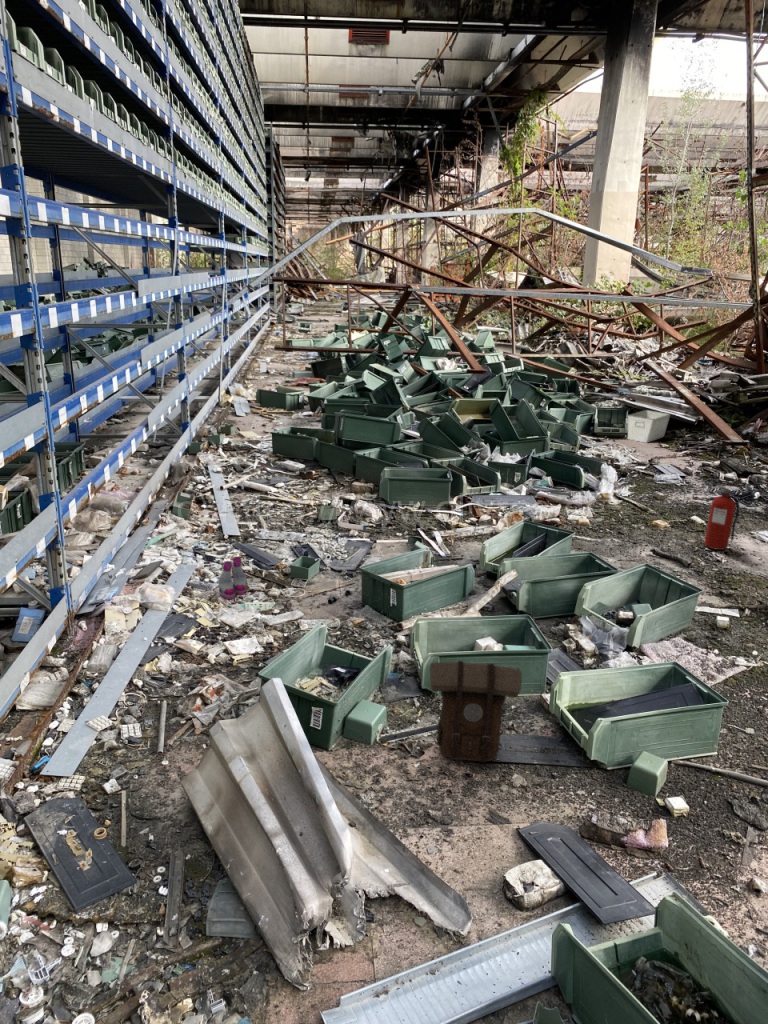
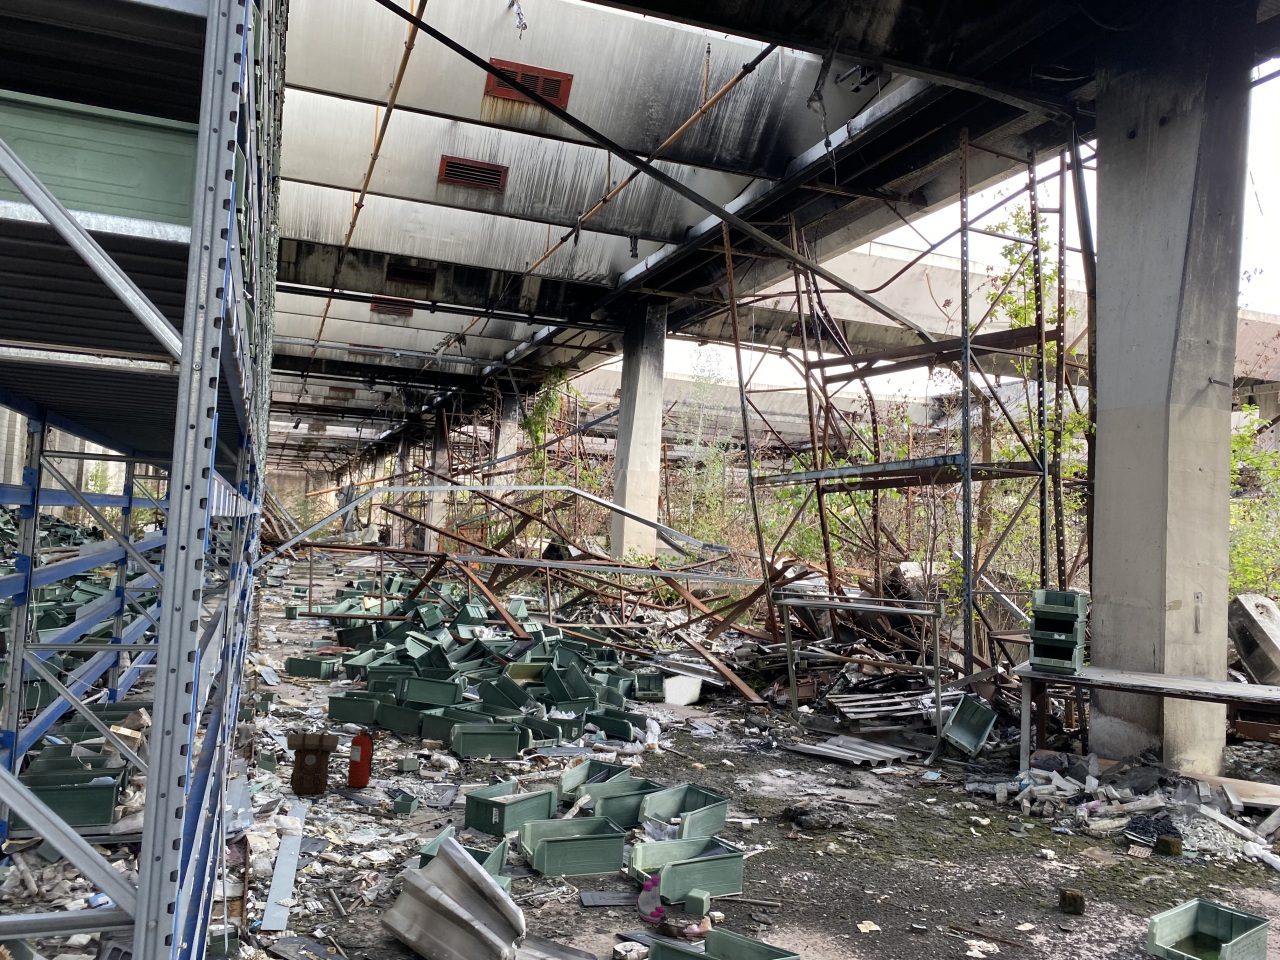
fire extinguisher: present [704,485,739,550] -> present [348,724,374,787]
boots: present [219,557,248,599] -> present [636,875,665,923]
backpack: present [430,661,522,762] -> present [287,733,339,794]

